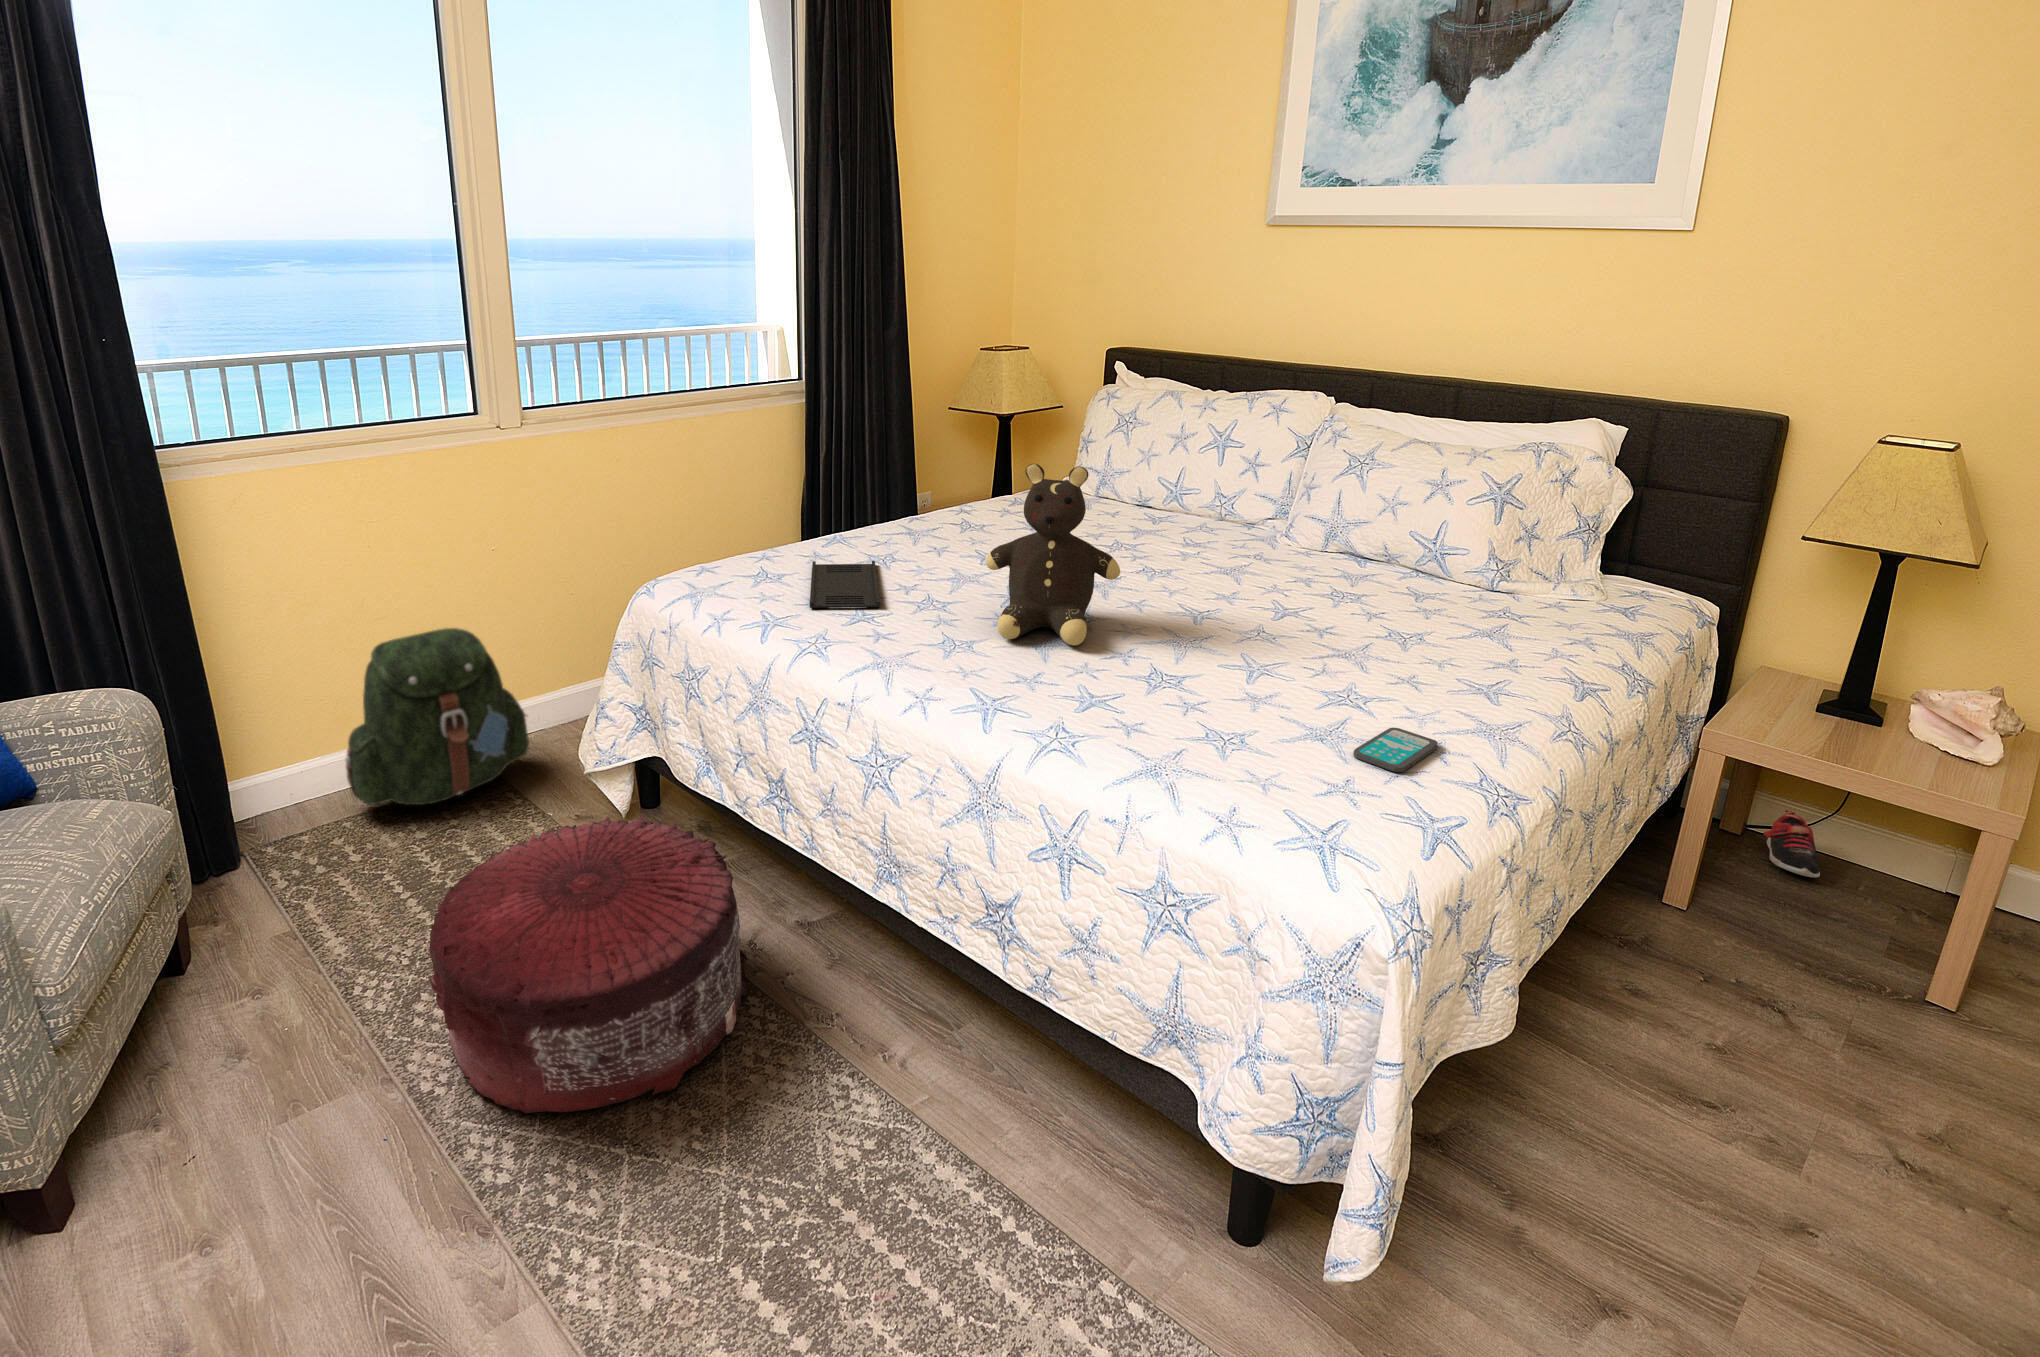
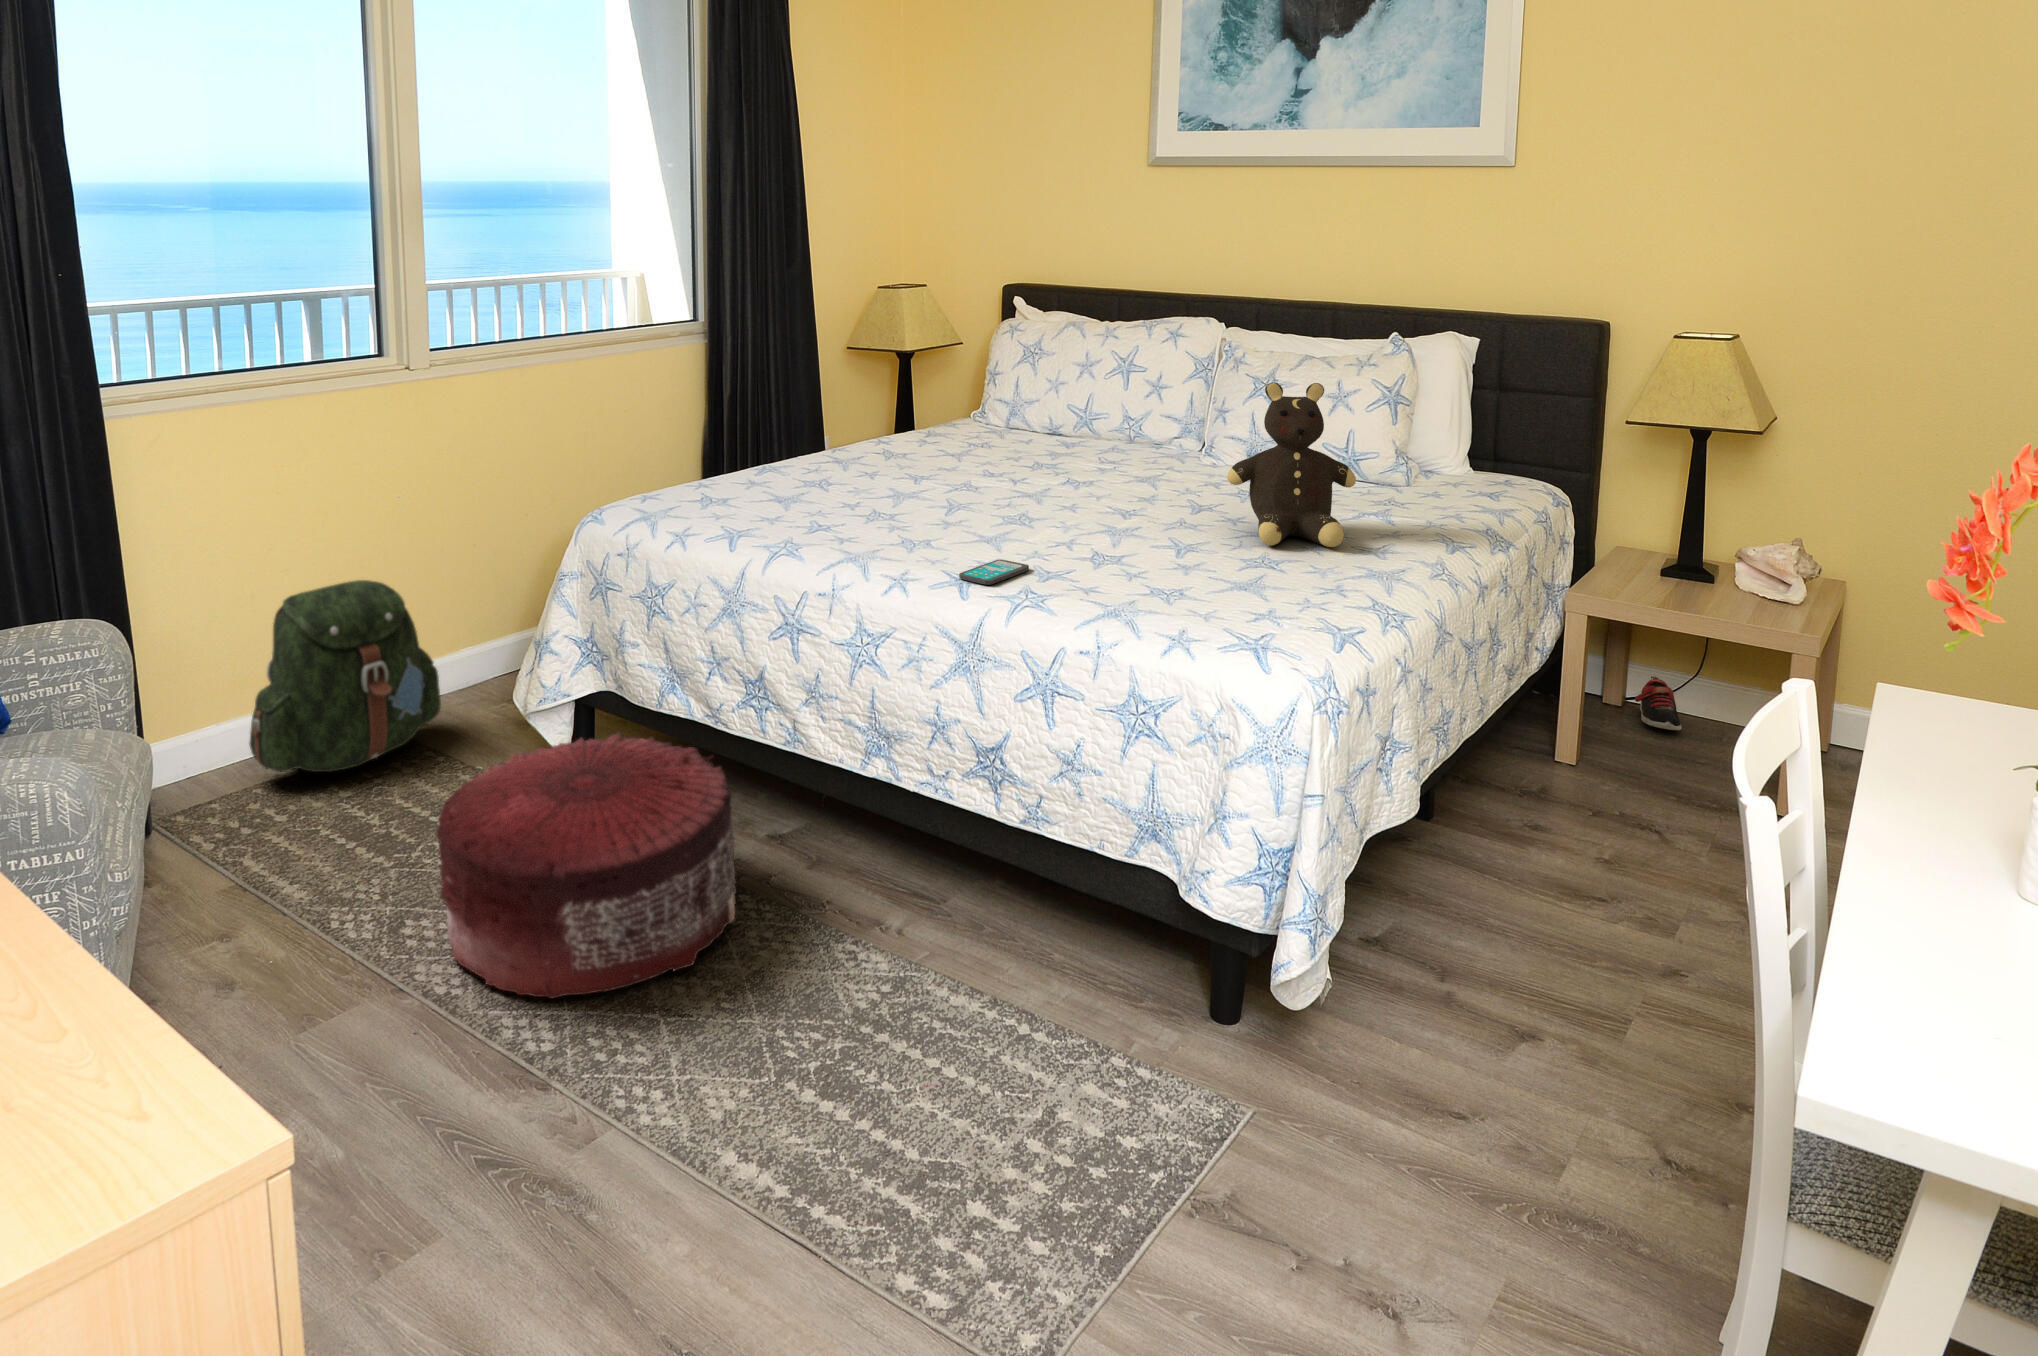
teddy bear: present [986,464,1120,646] -> present [1227,382,1356,547]
tray: present [810,561,880,608] -> none [756,484,838,522]
smartphone: present [1353,728,1438,772] -> present [959,560,1029,585]

